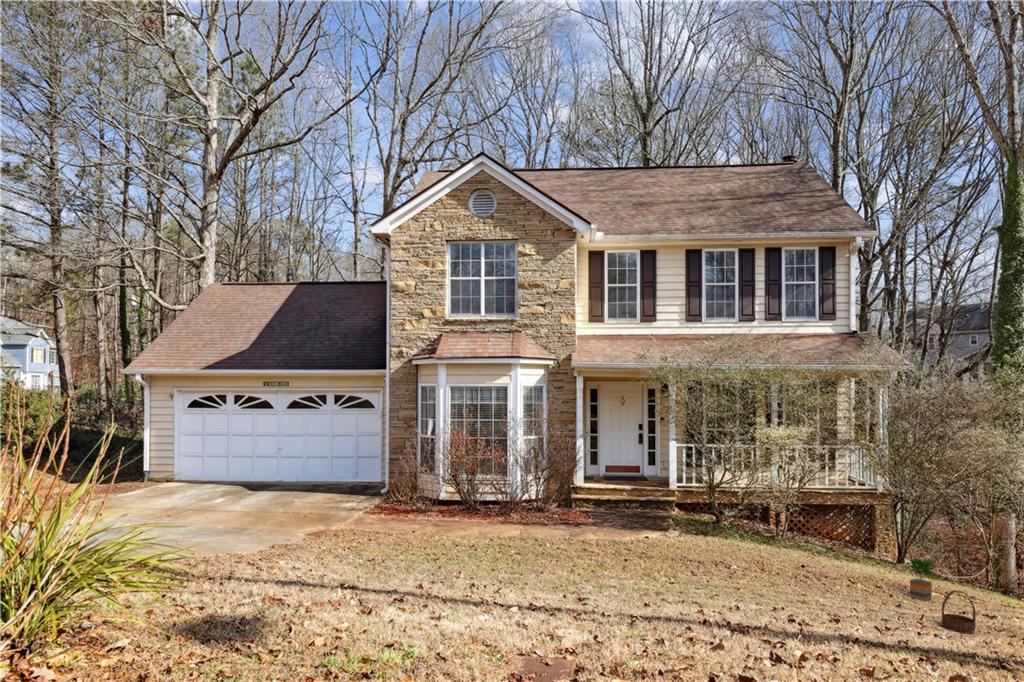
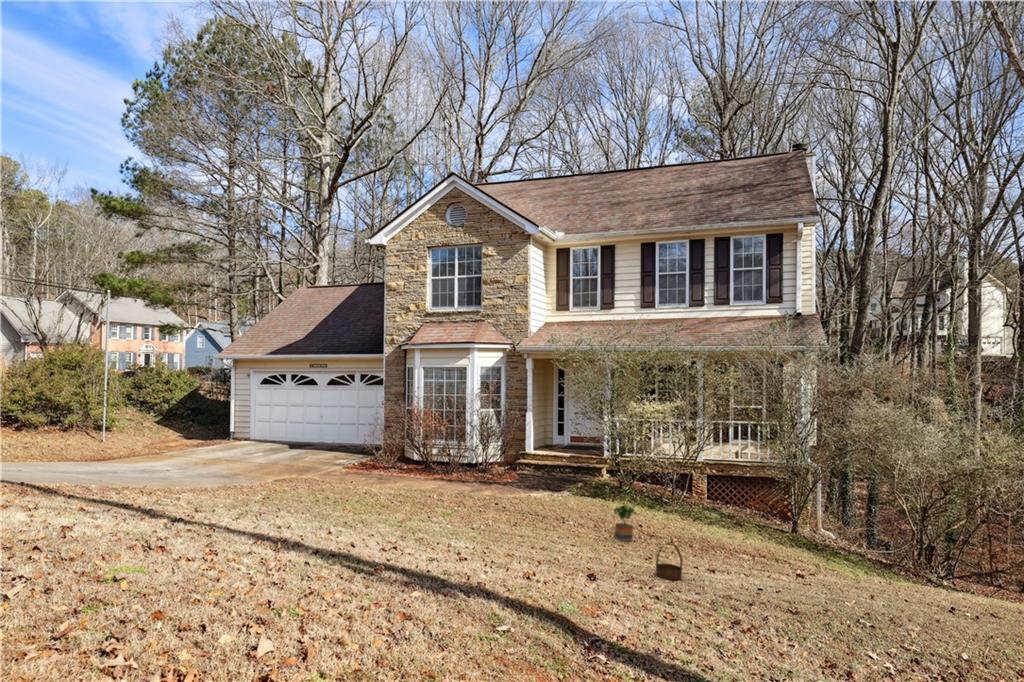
potted tree: present [910,558,937,601] -> present [614,505,637,542]

